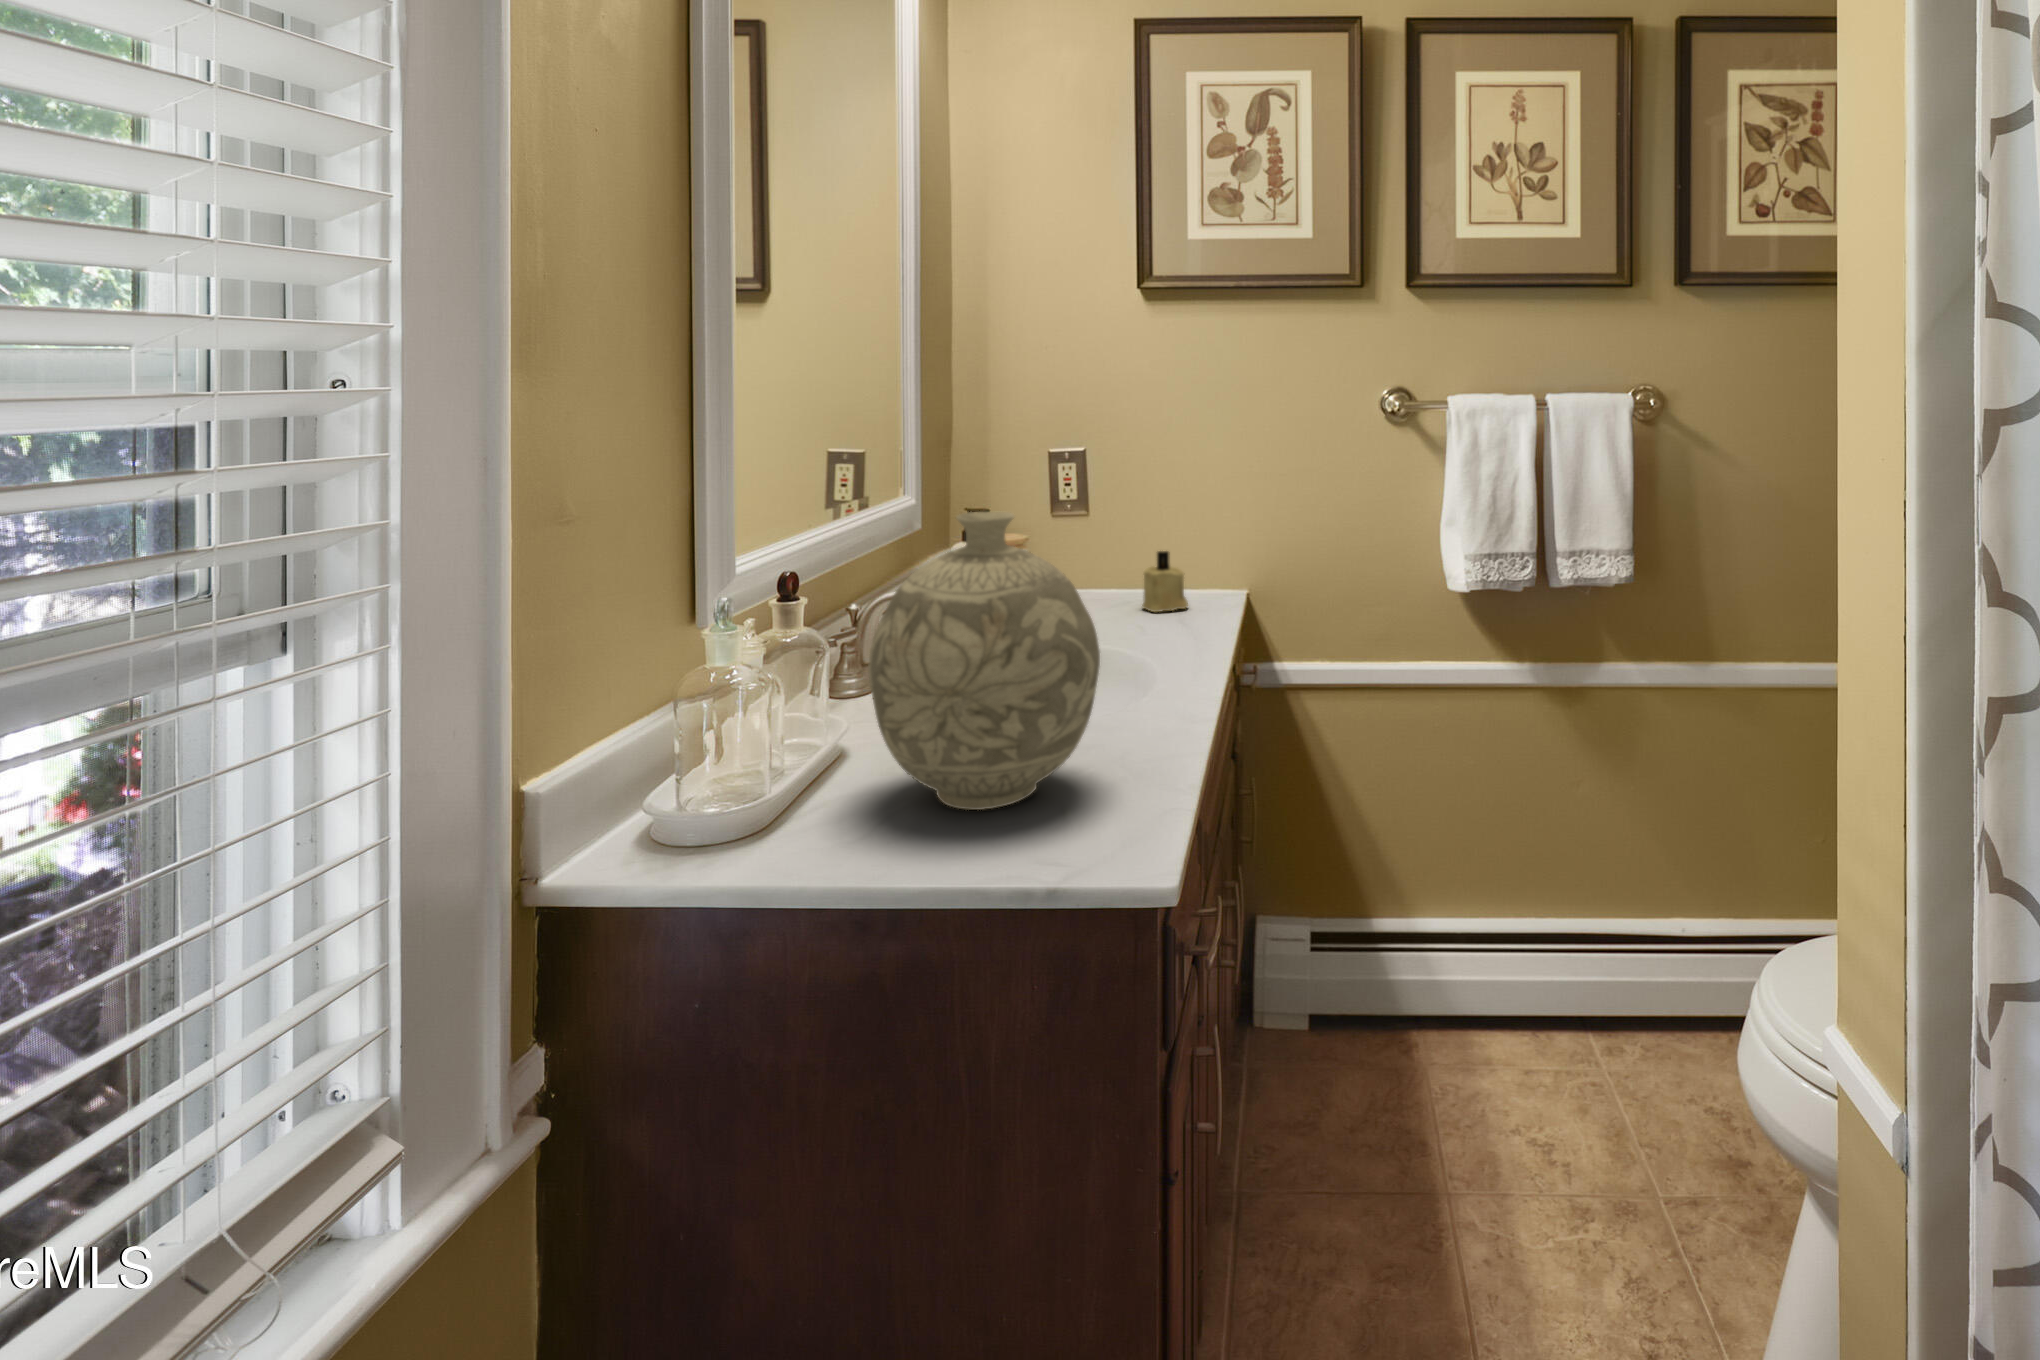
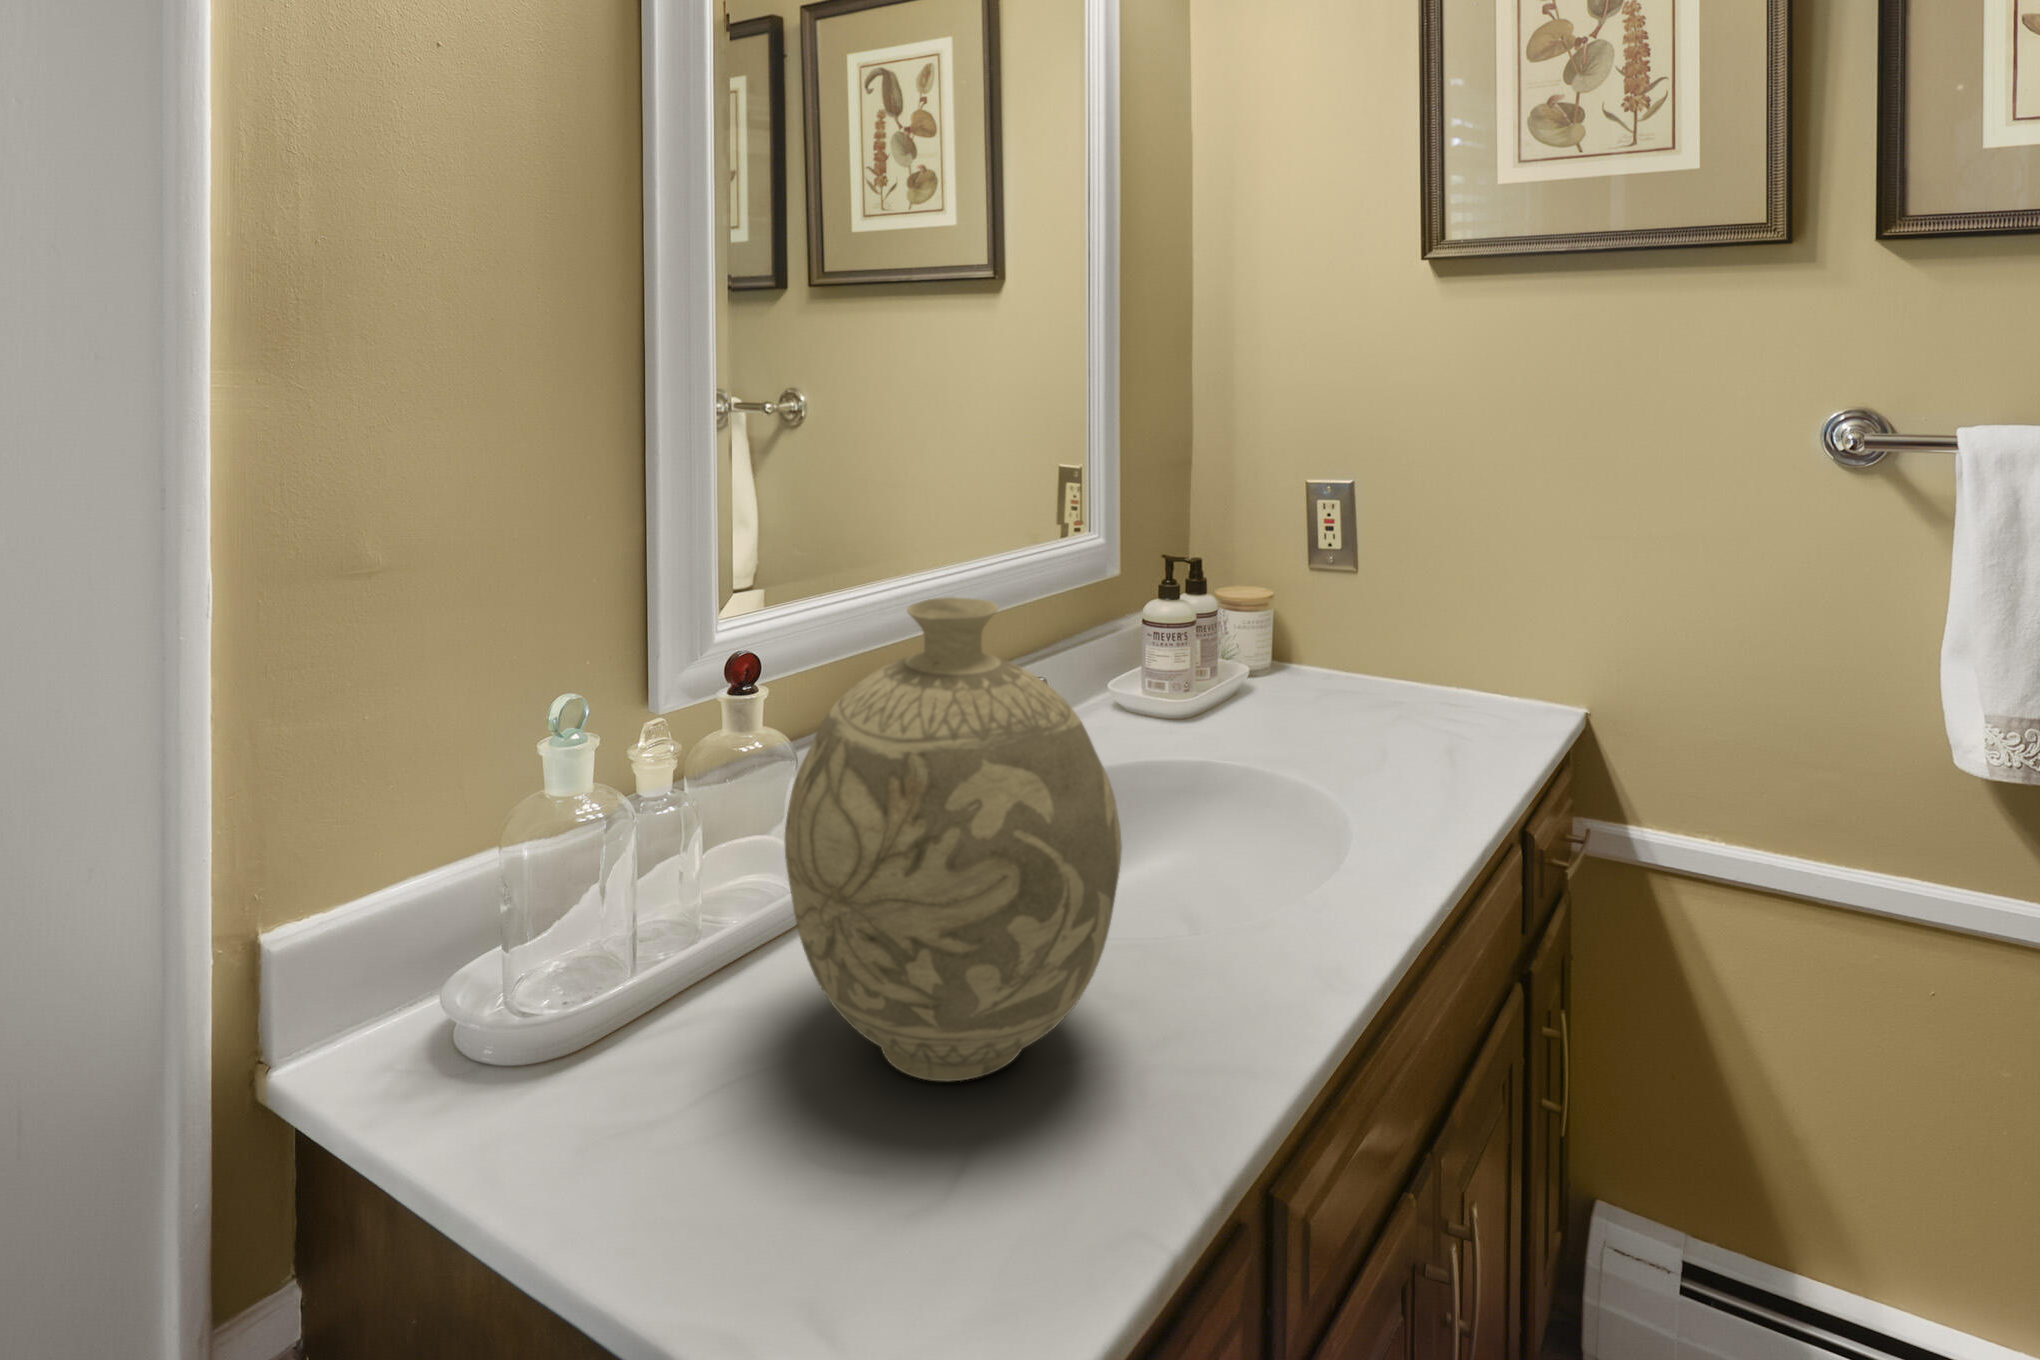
candle: present [1142,551,1188,612] -> none [1410,634,1480,725]

